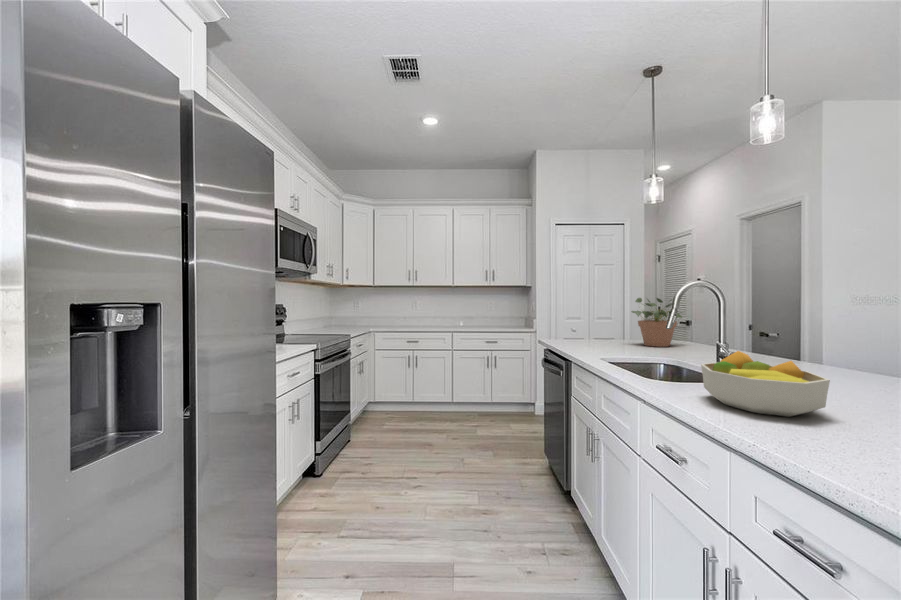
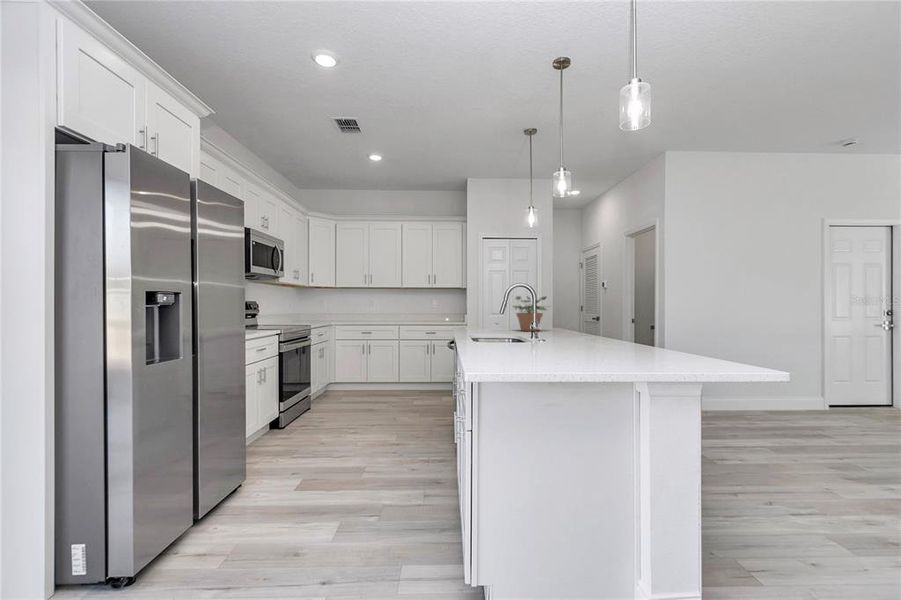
fruit bowl: present [701,351,830,417] -> none [479,322,530,353]

